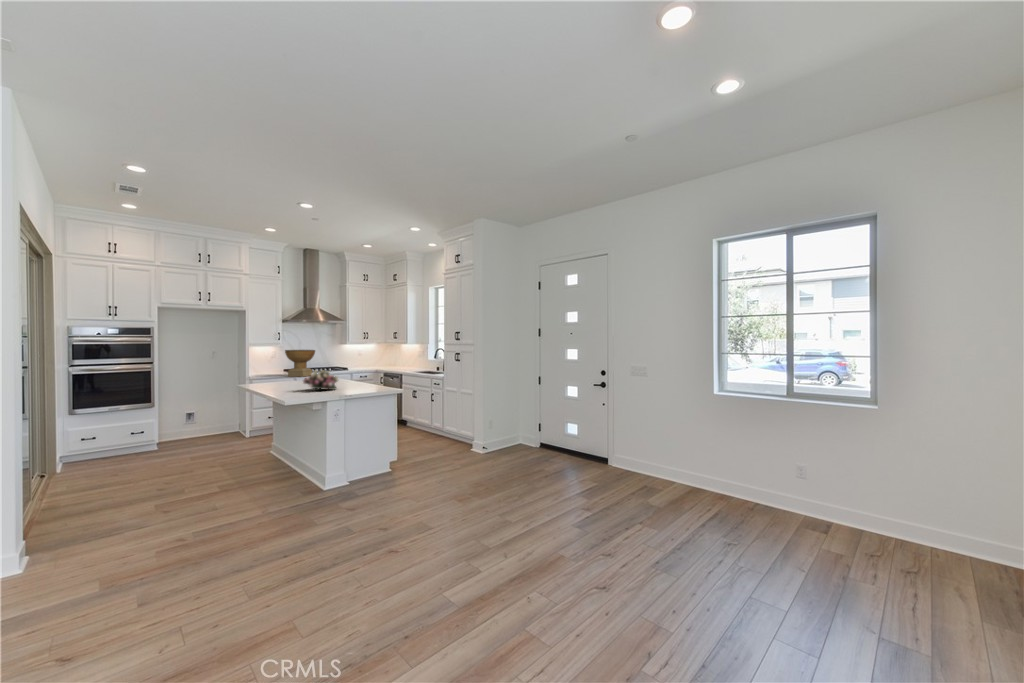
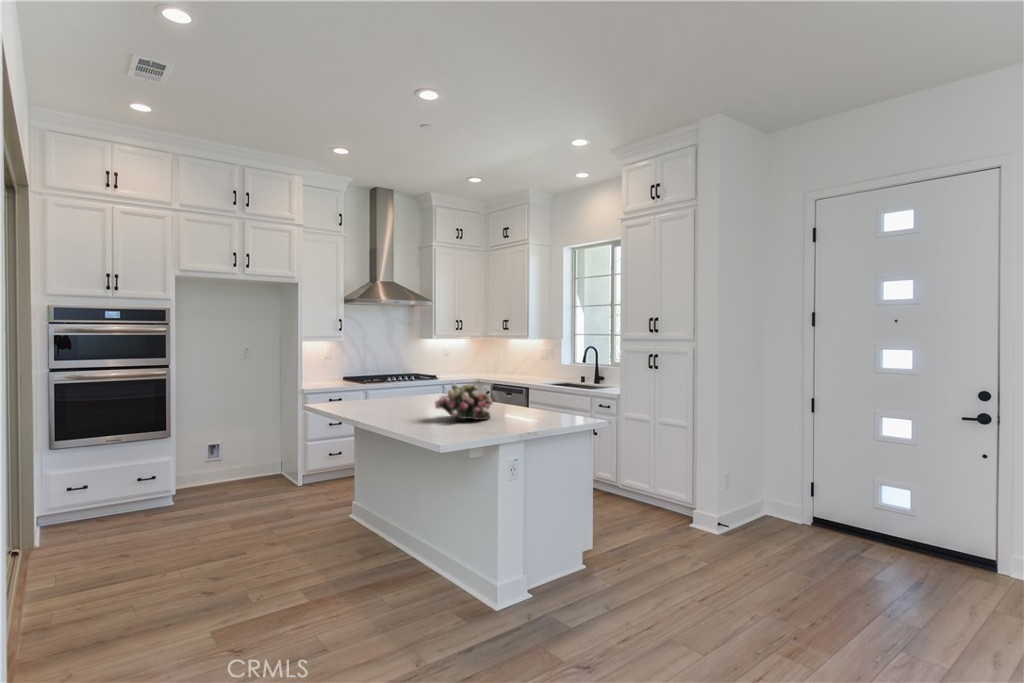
decorative bowl: present [285,350,315,377] -> none [355,346,400,390]

